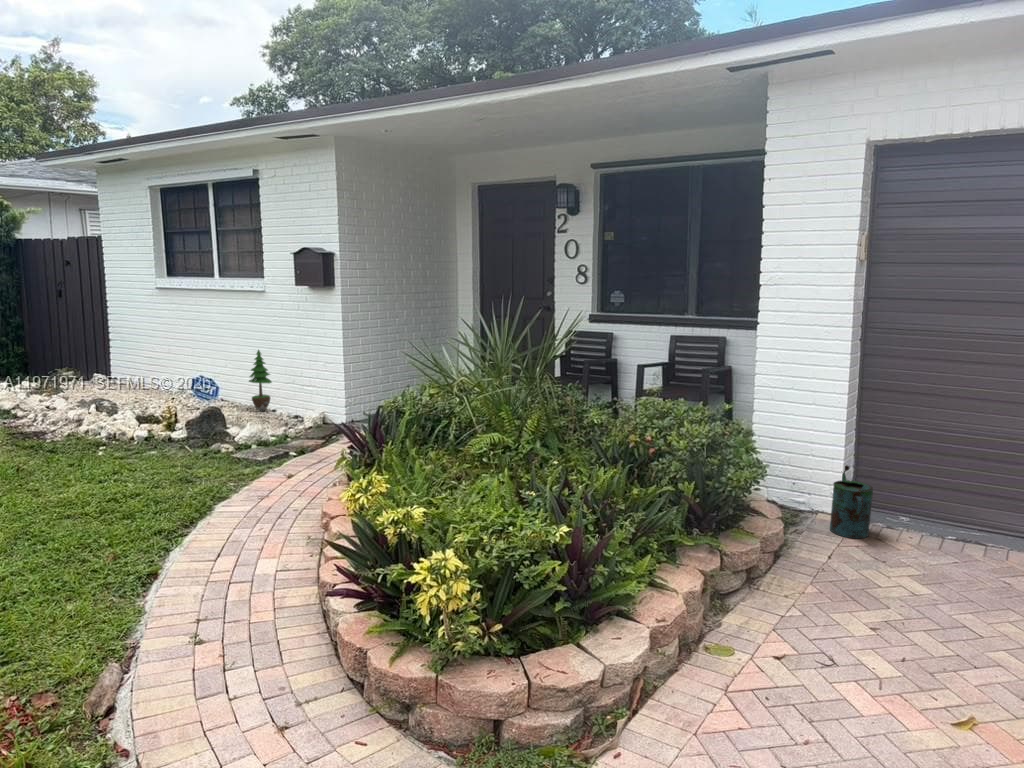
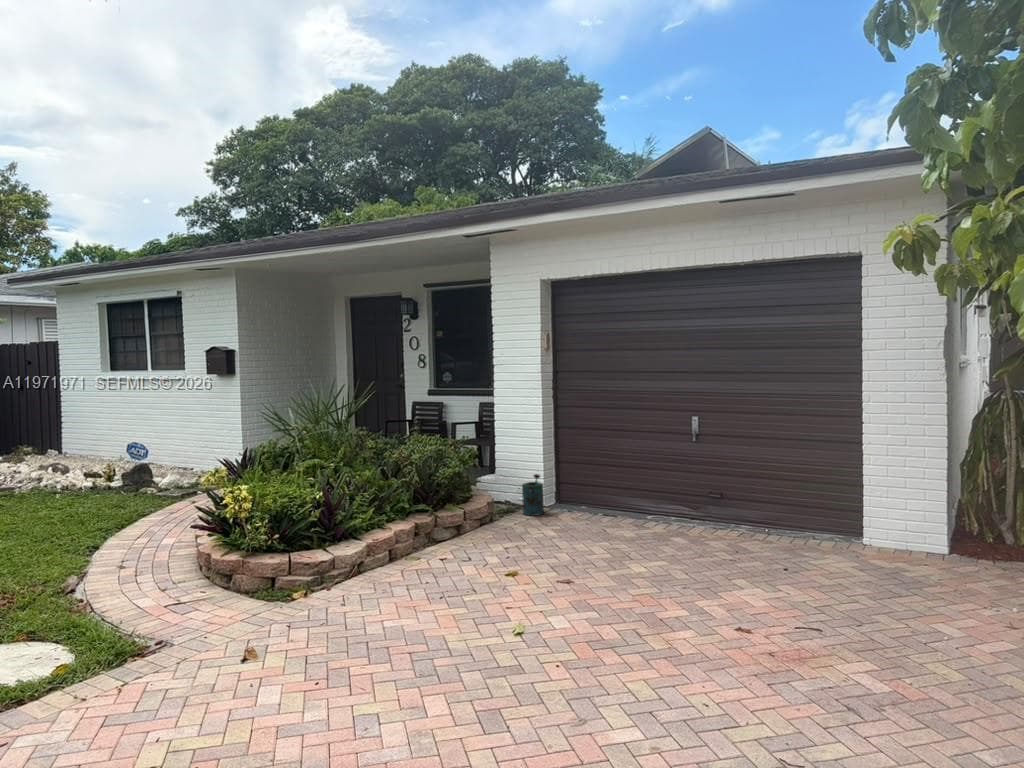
potted tree: present [249,350,272,411] -> none [170,423,189,470]

